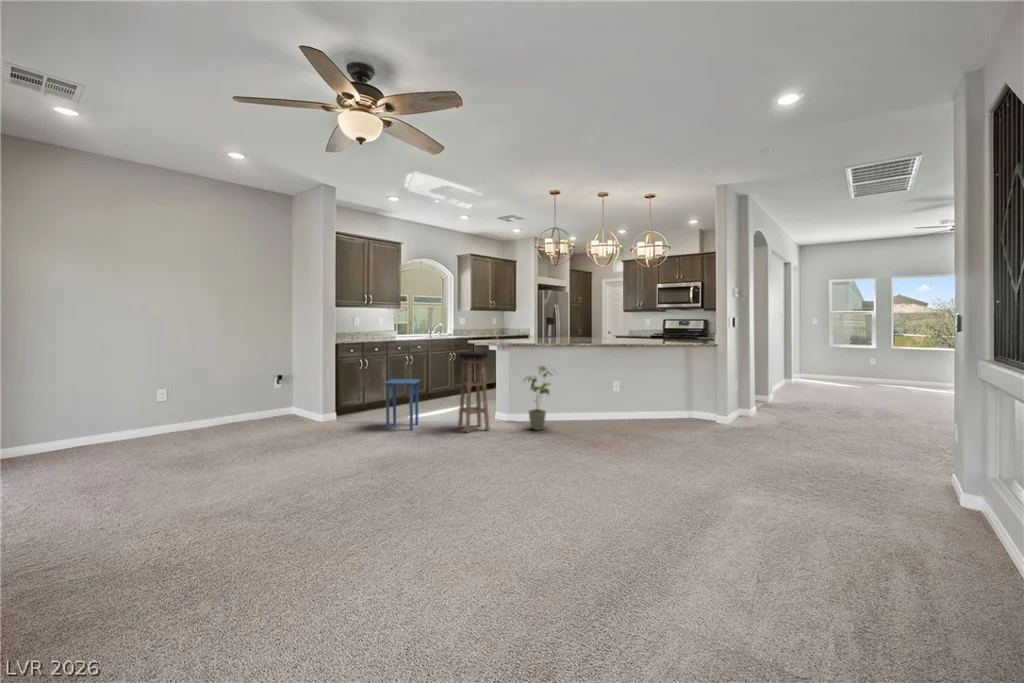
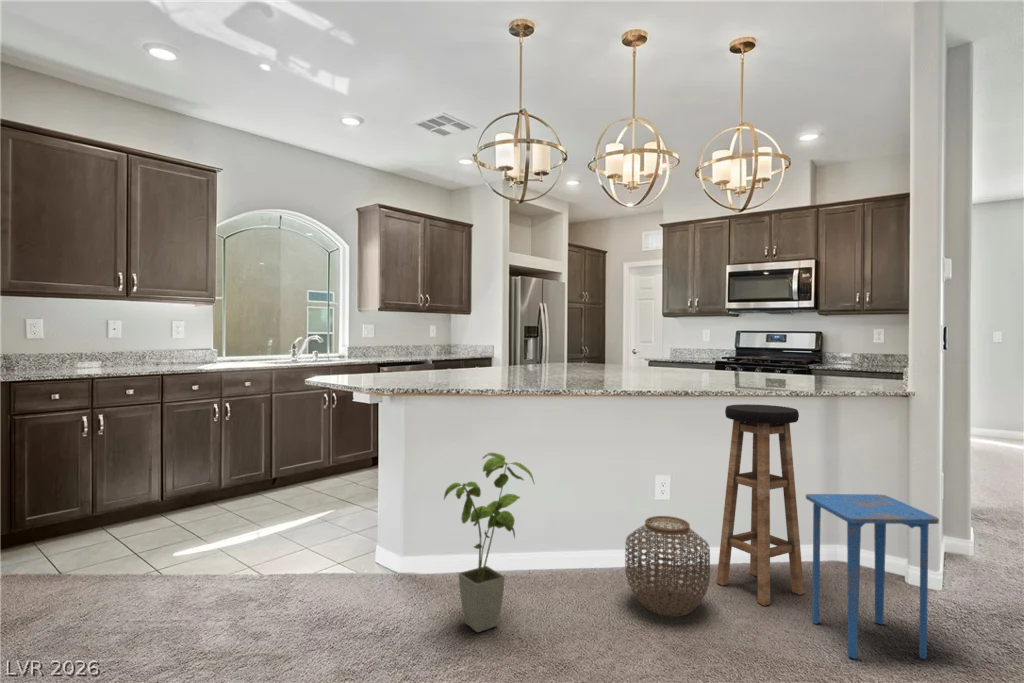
bar stool: present [458,352,489,433] -> present [717,404,804,606]
side table: present [384,379,420,430] -> present [806,494,939,659]
woven basket: none [592,393,624,428] -> present [625,516,710,617]

